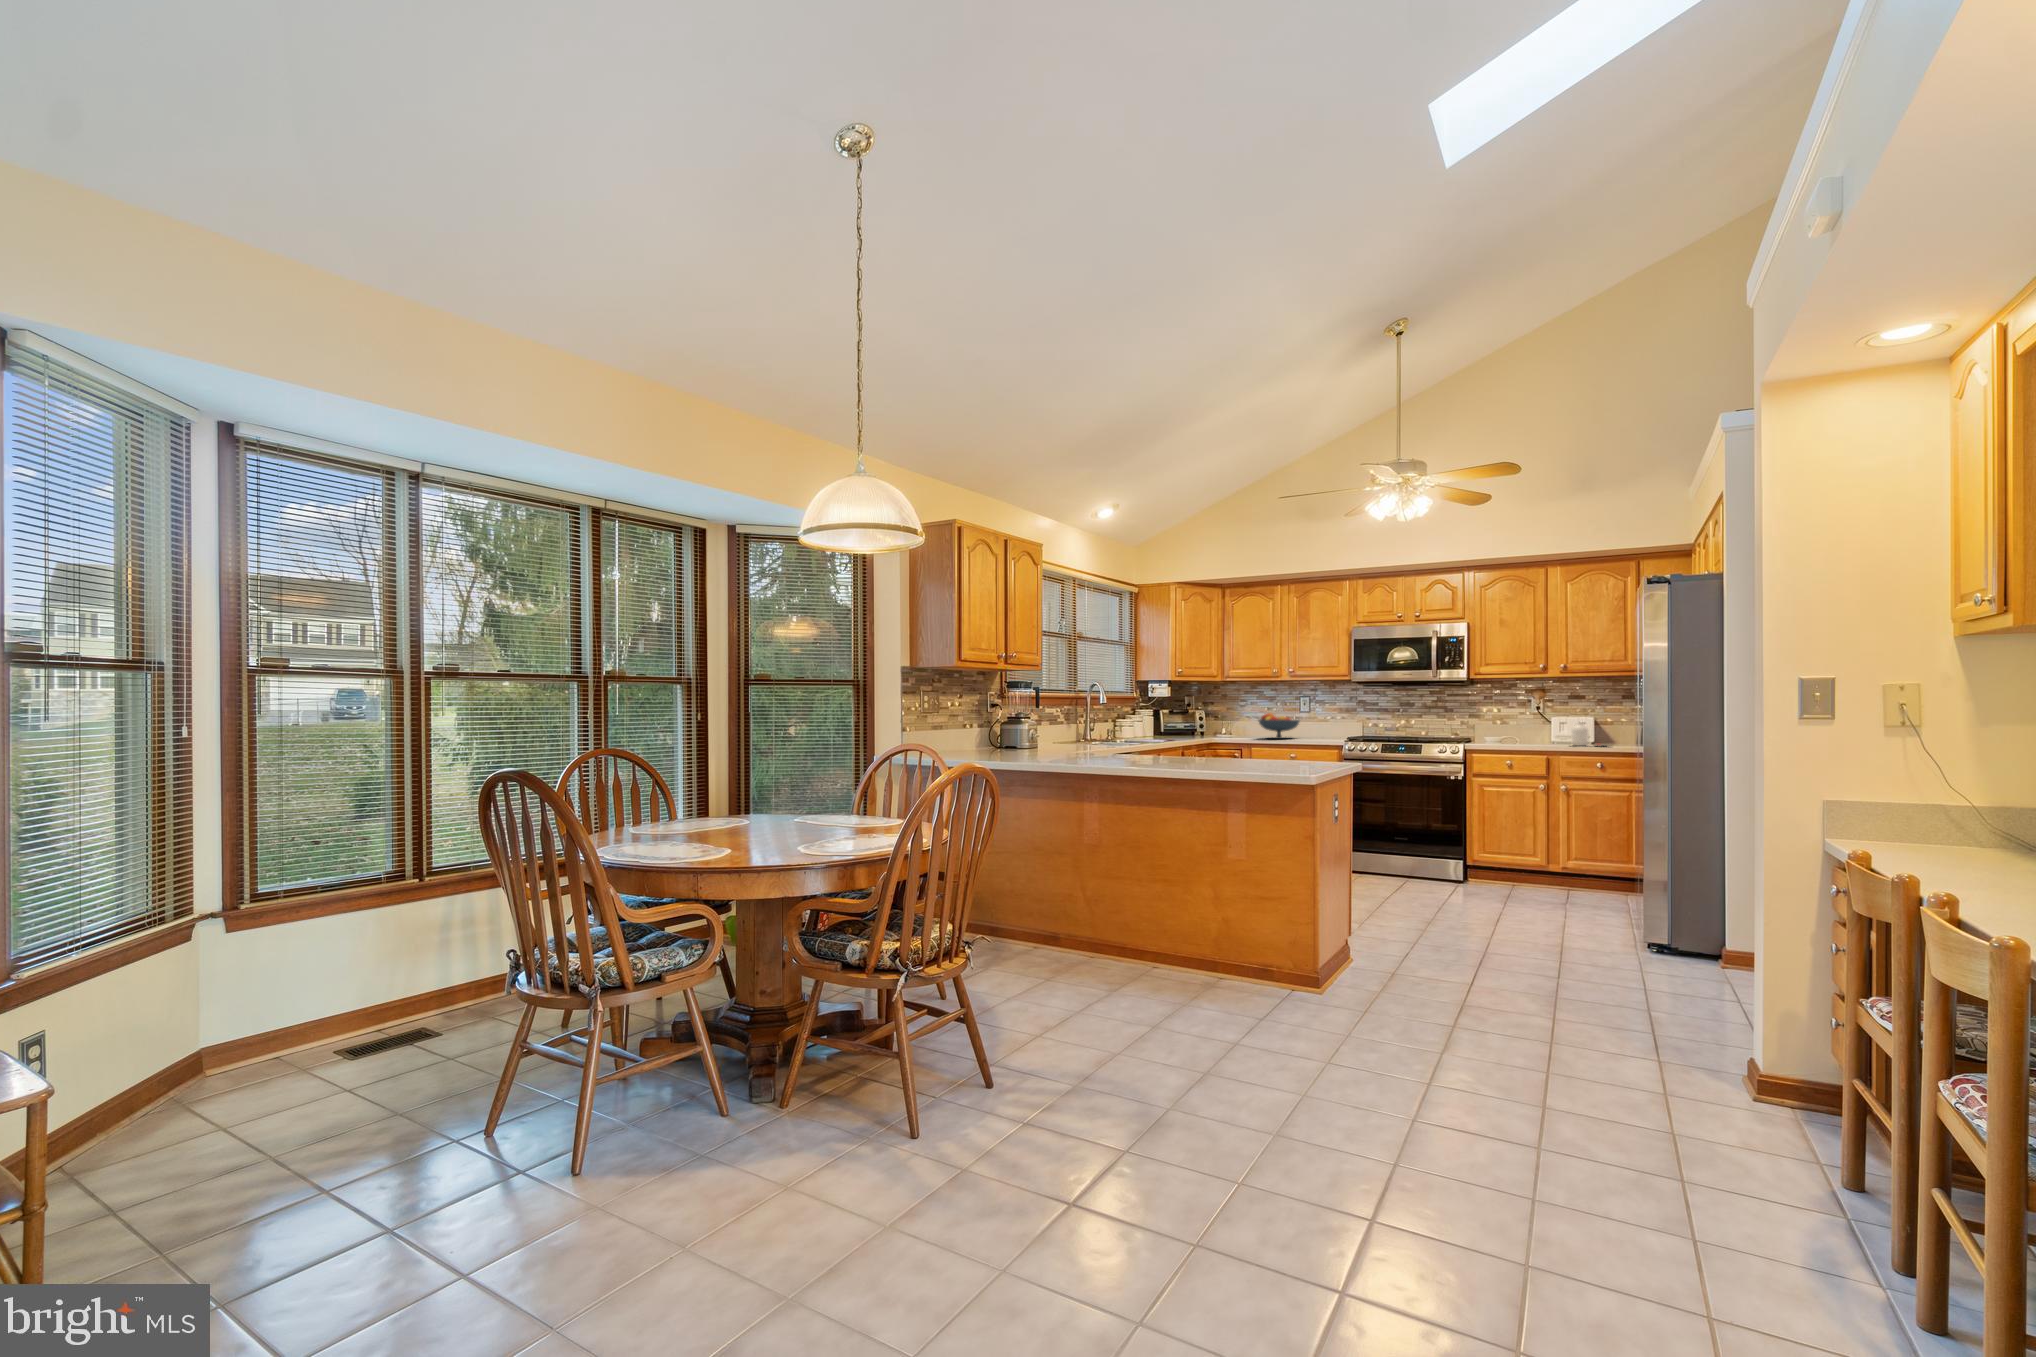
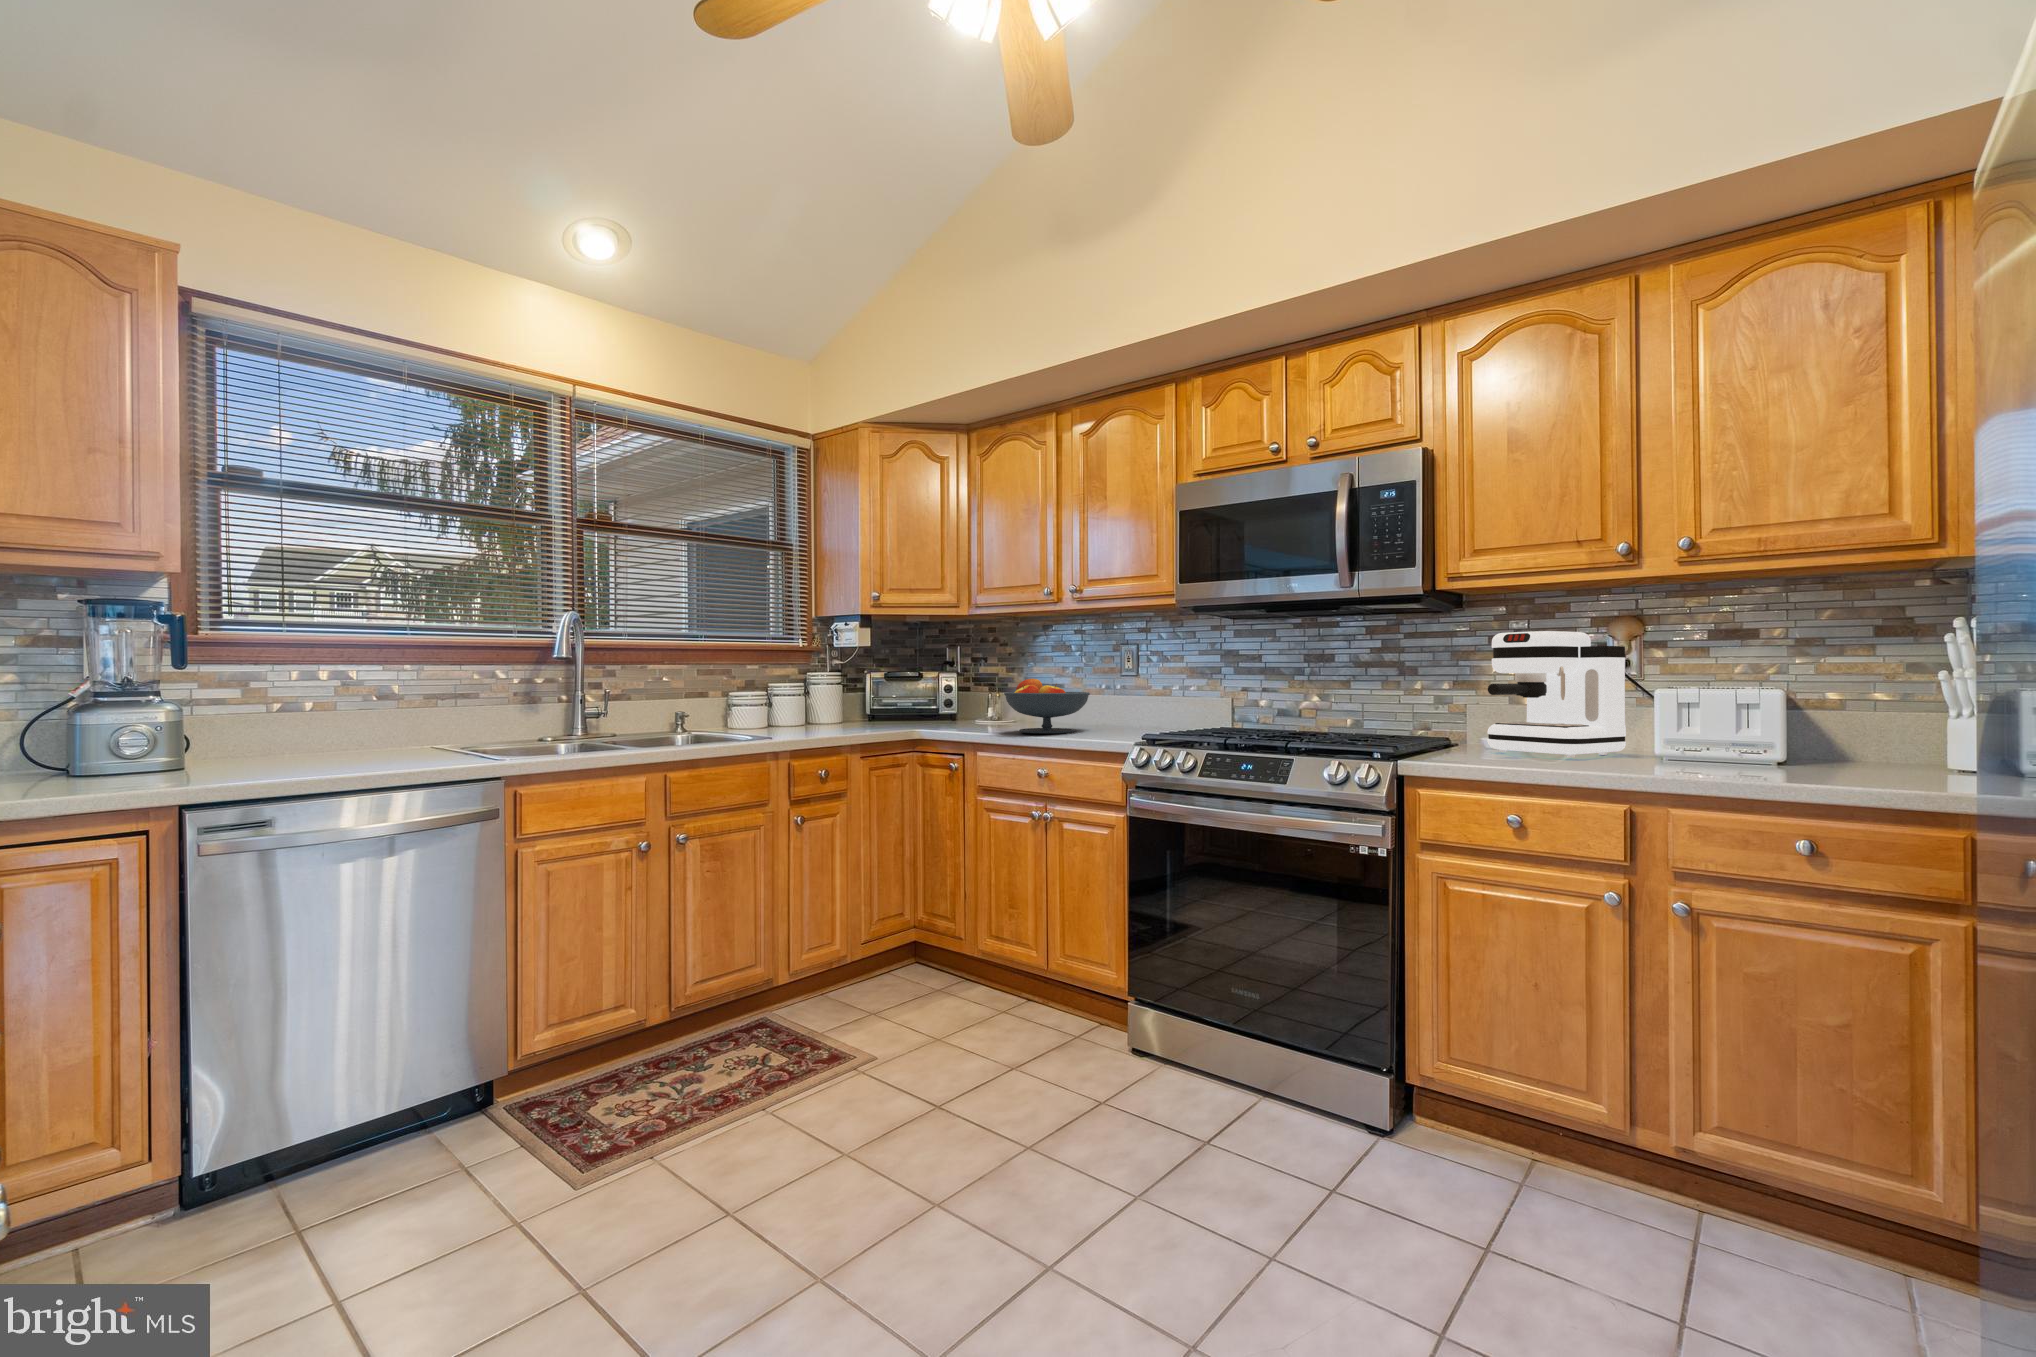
coffee maker: none [1490,696,1541,743] -> present [1487,631,1626,757]
jar: present [1571,723,1606,746] -> none [1698,706,1852,782]

